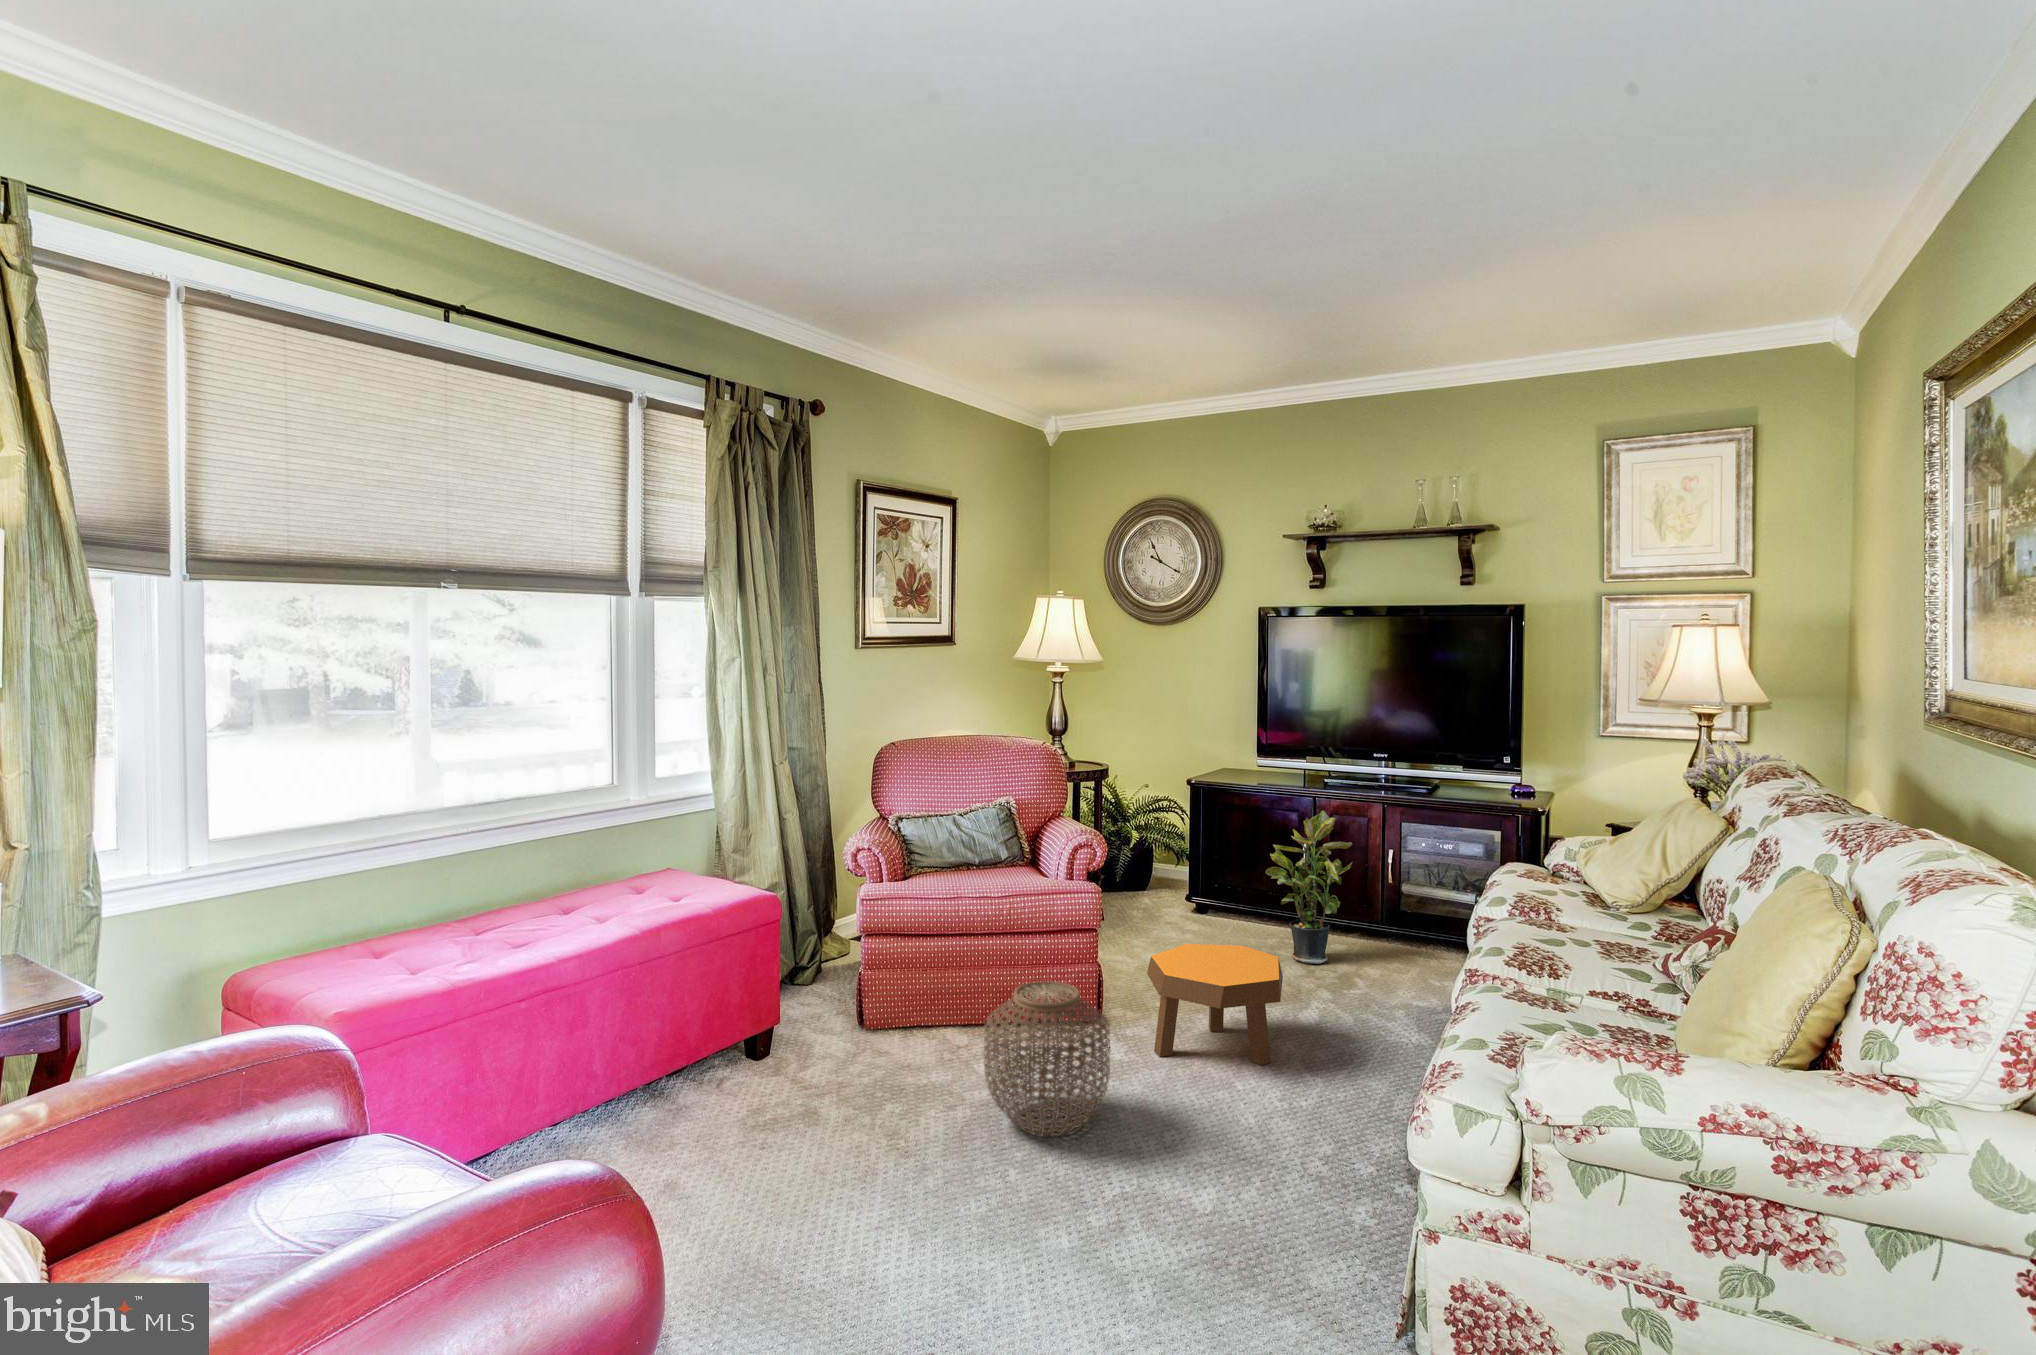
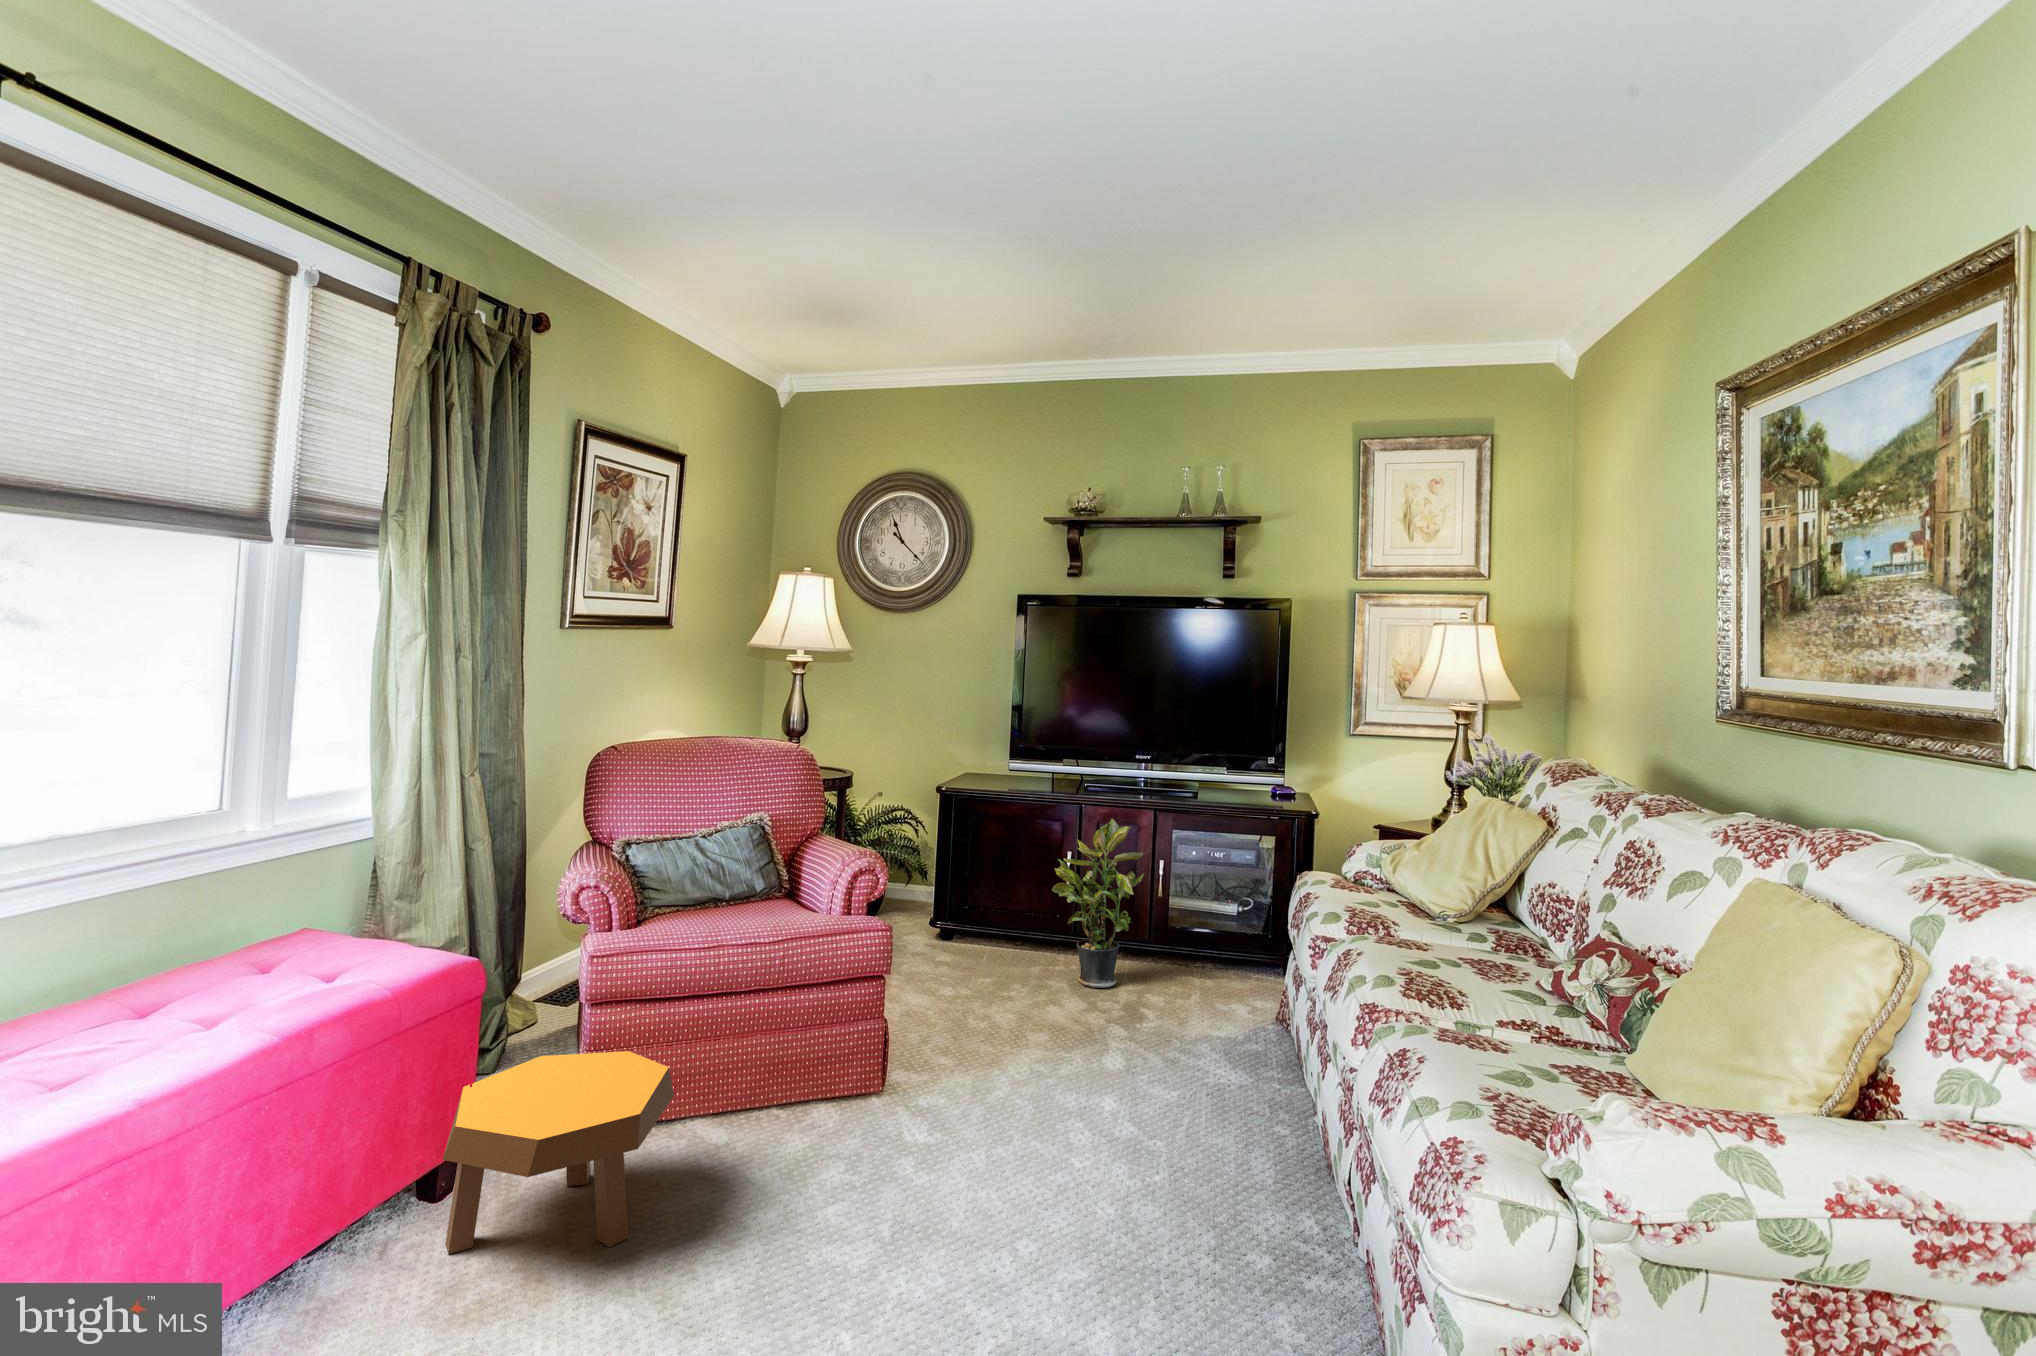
footstool: present [1147,944,1283,1065] -> present [443,1051,674,1254]
woven basket: present [984,981,1110,1136] -> none [784,1059,953,1273]

